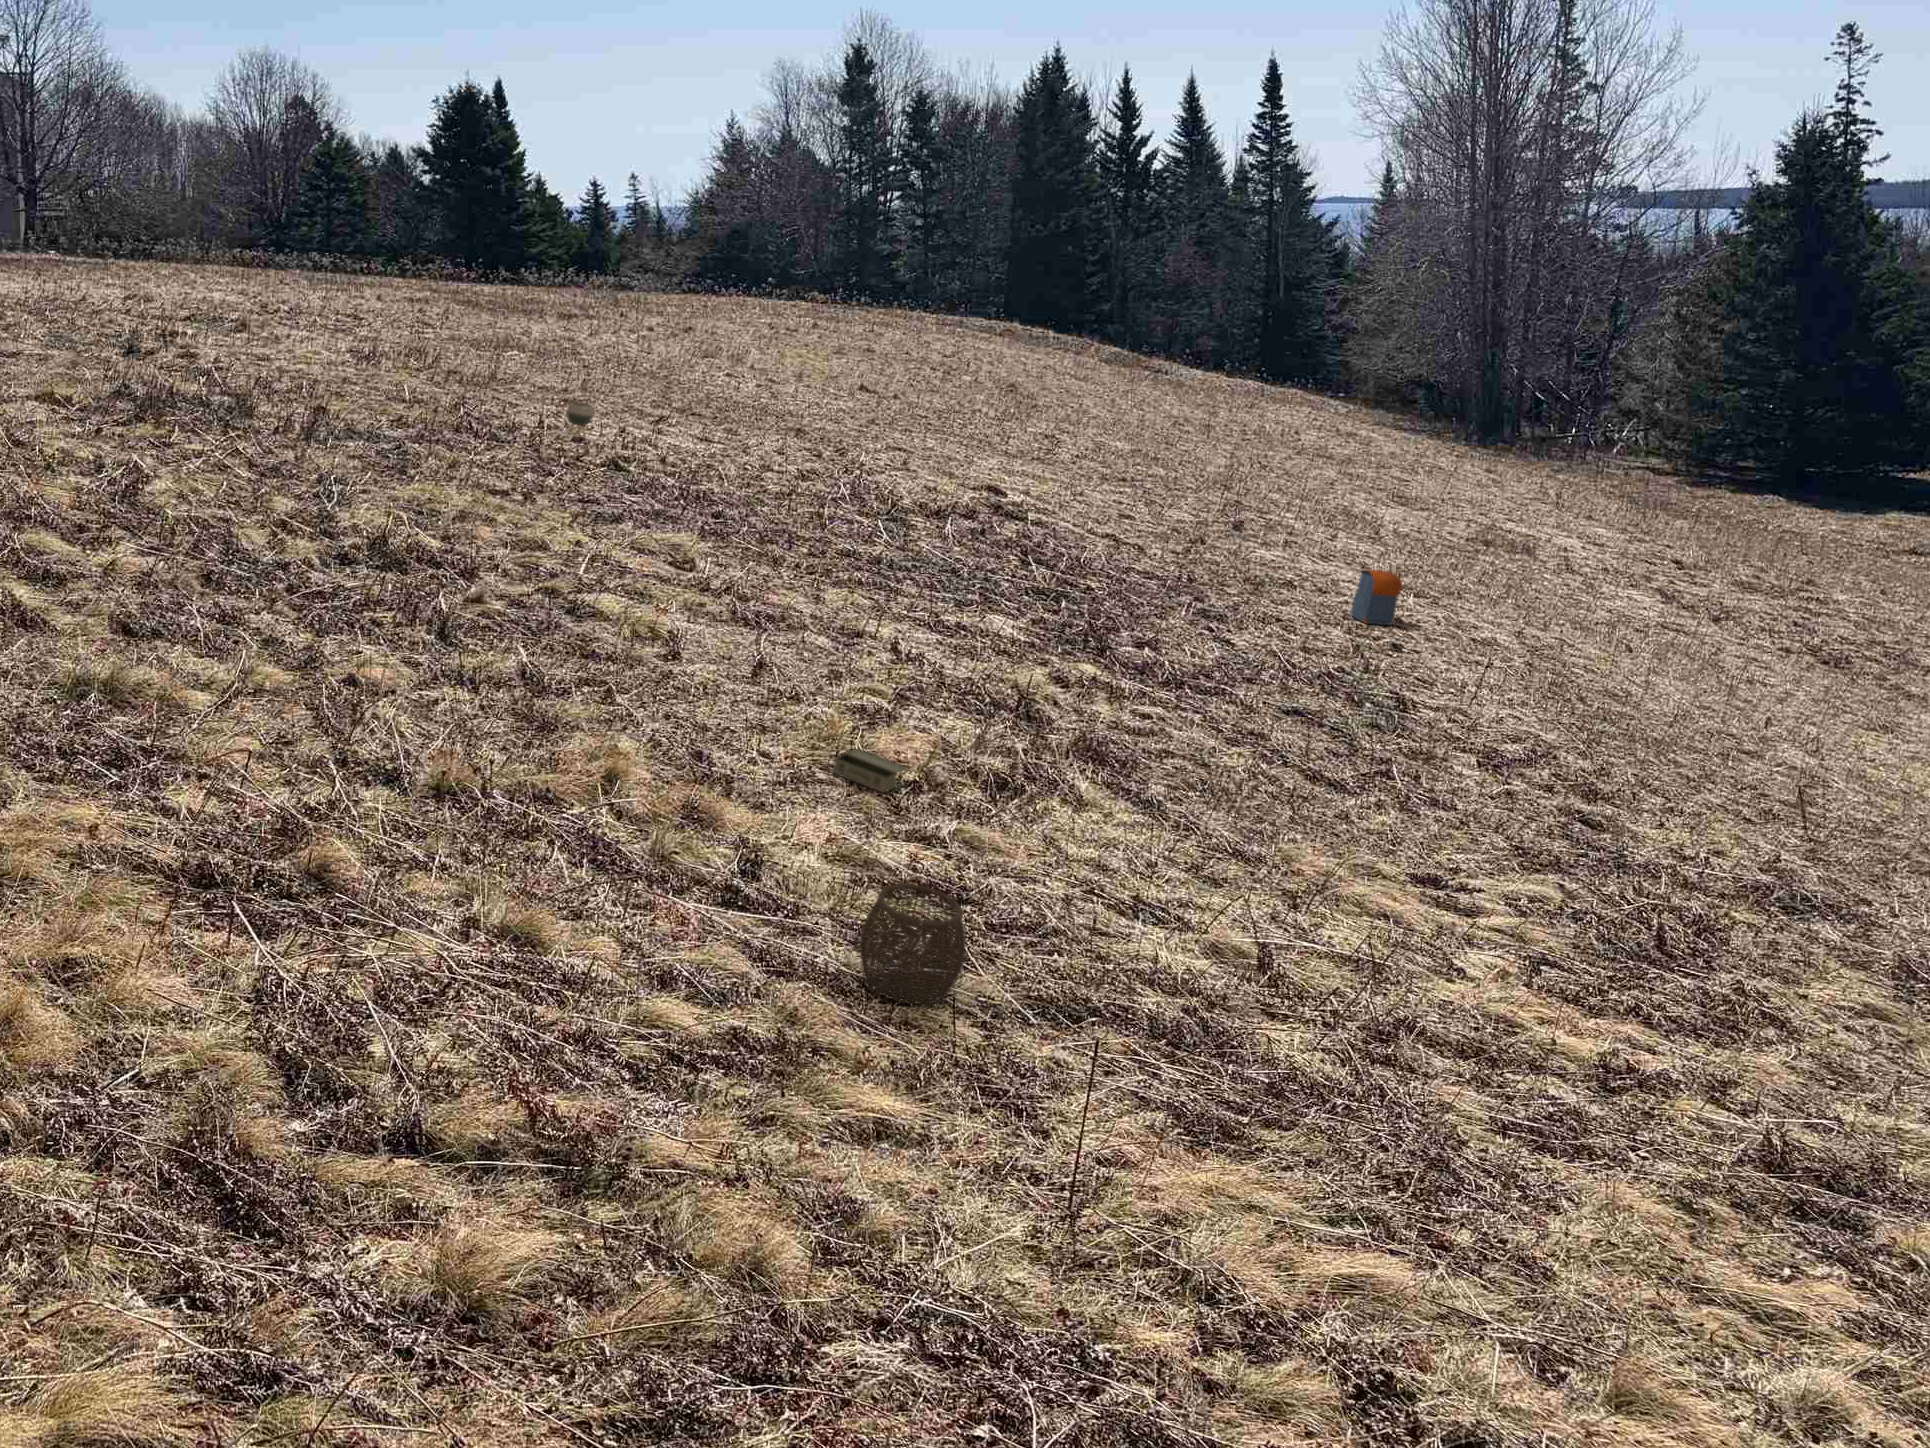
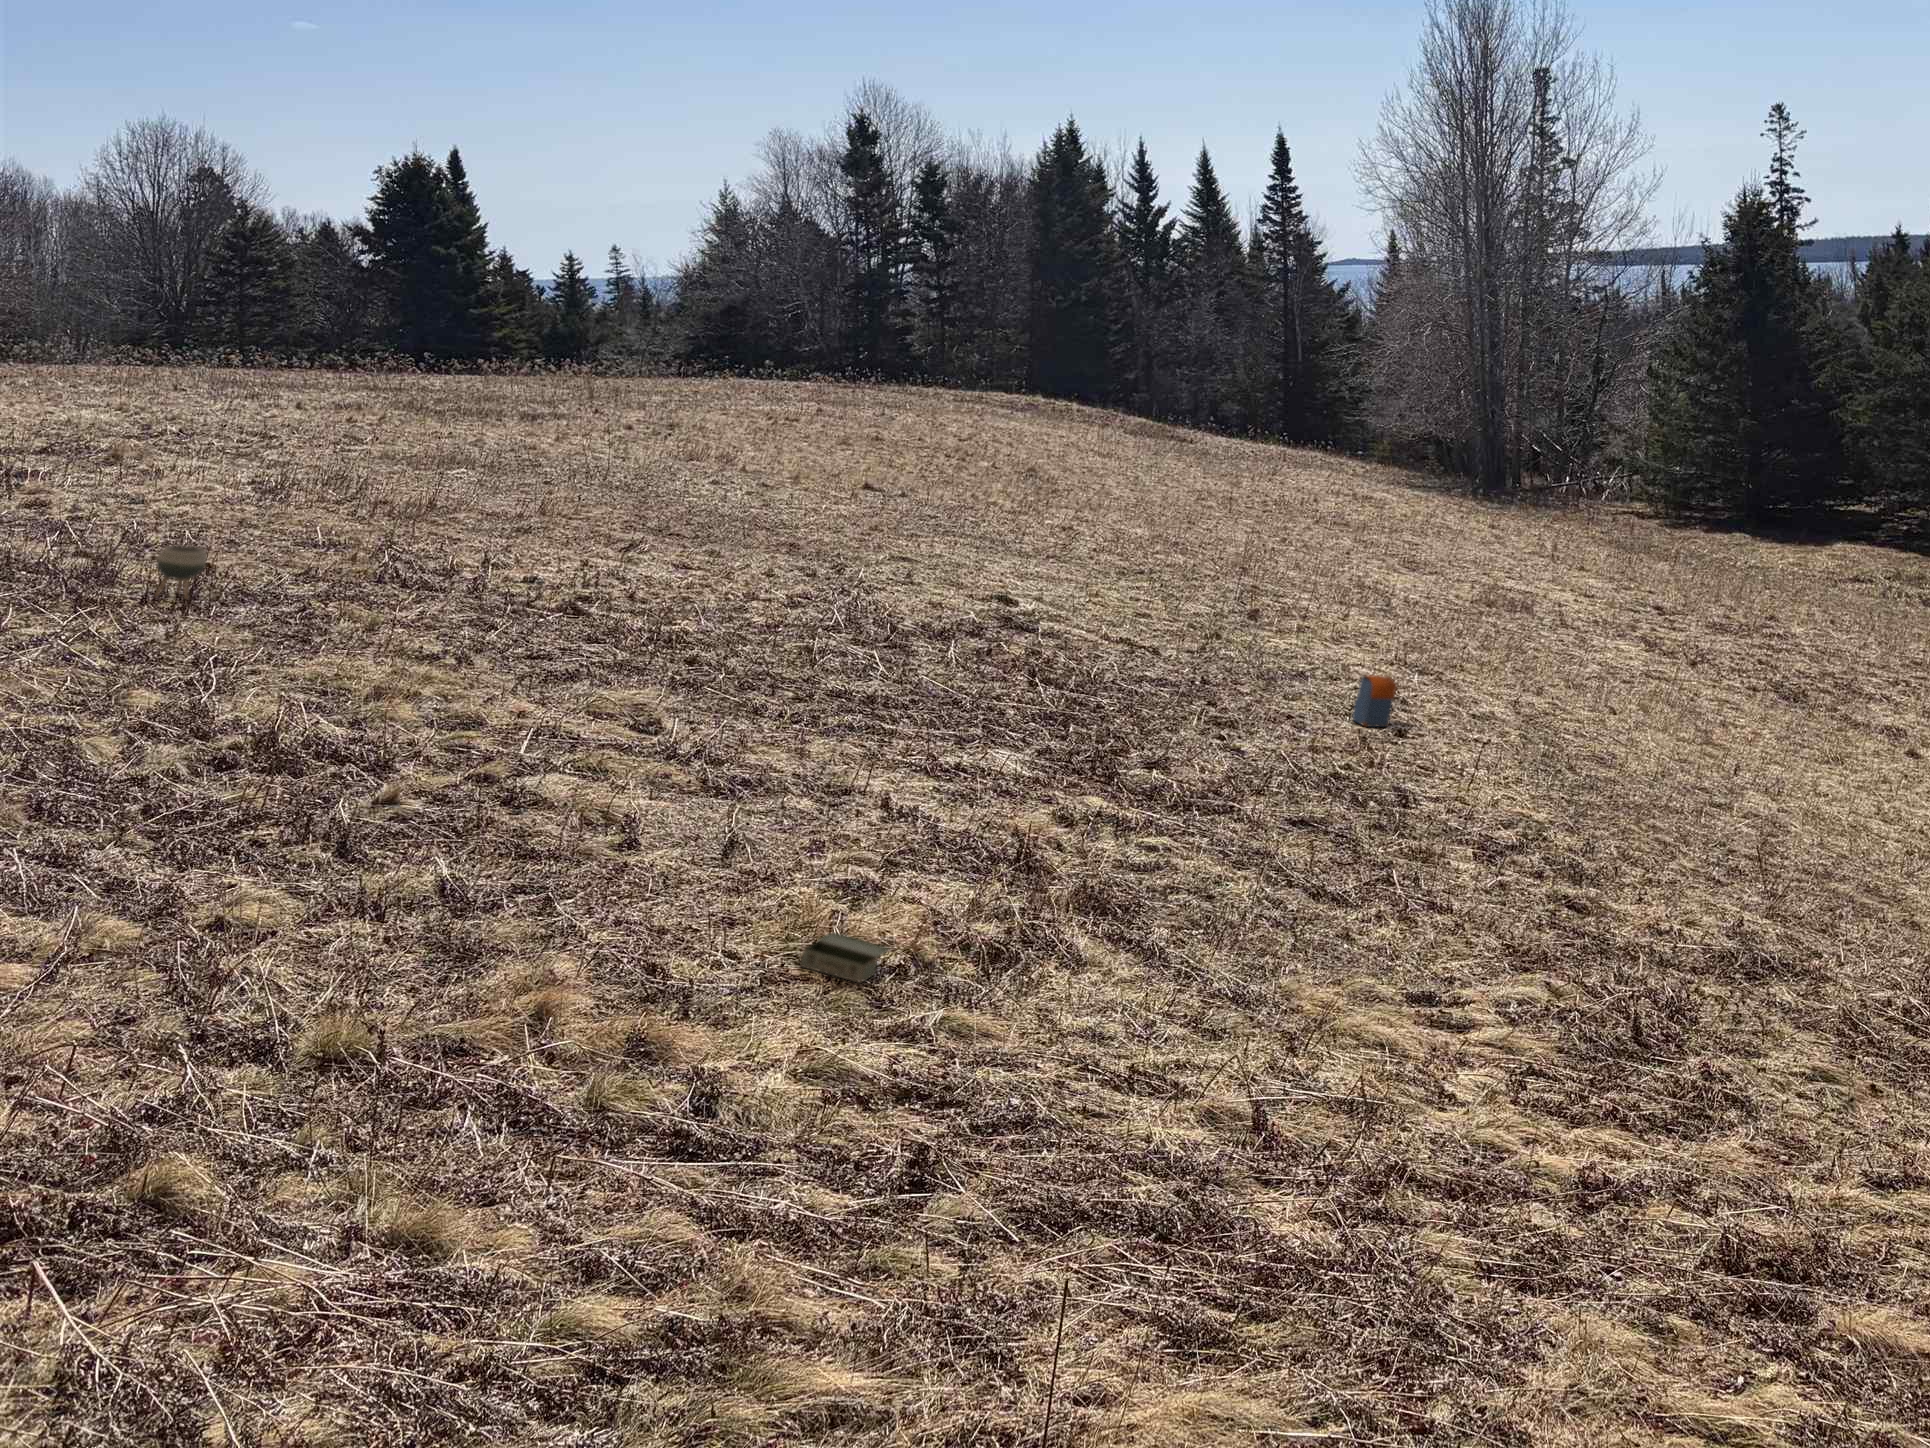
planter: present [566,402,594,439] -> present [155,545,207,598]
woven basket: present [859,884,966,1006] -> none [808,1110,940,1264]

